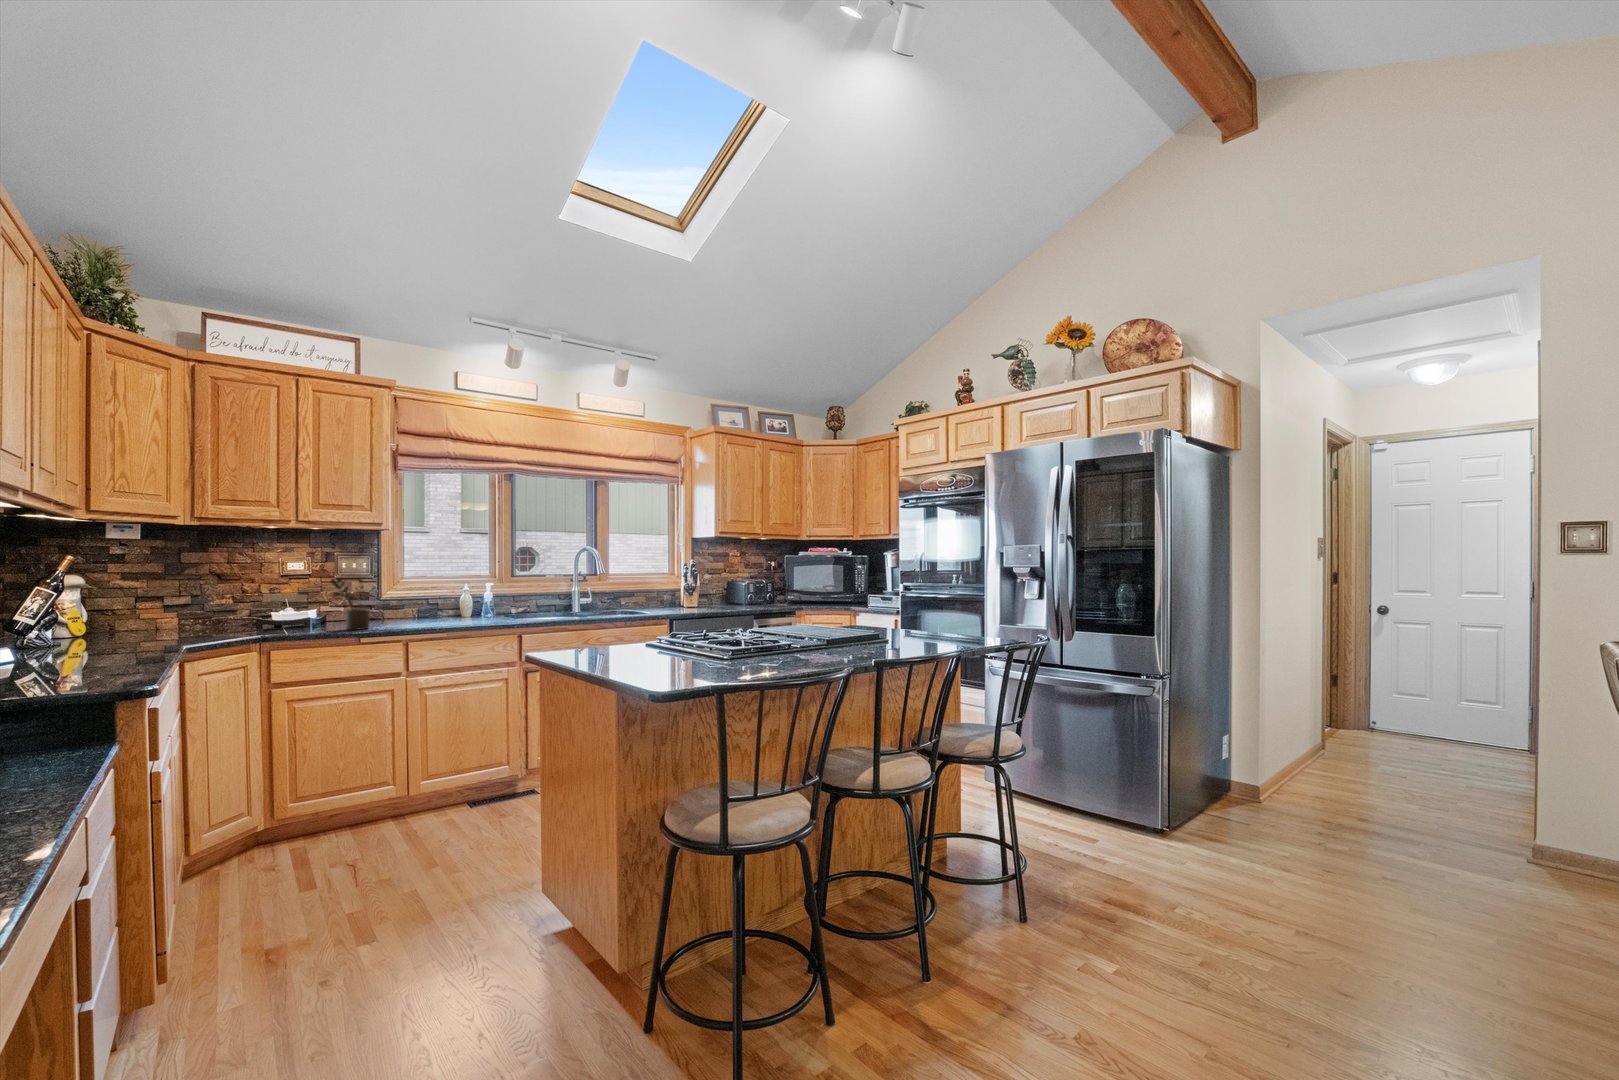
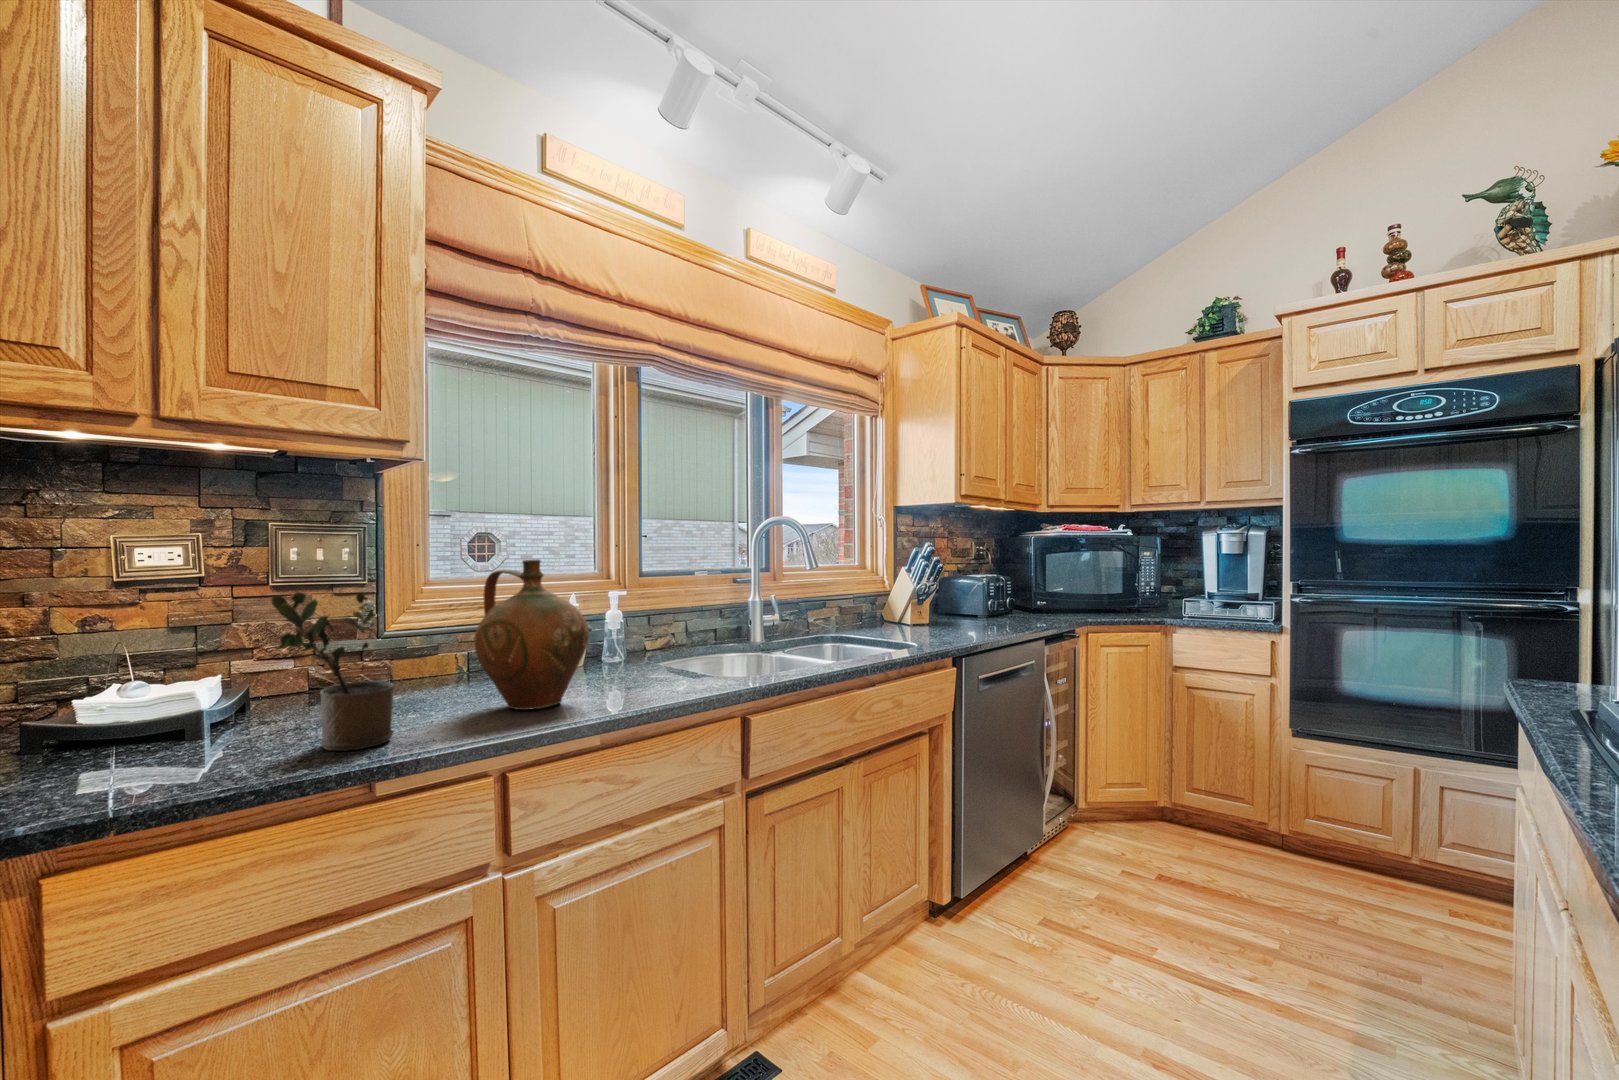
ceramic jug: none [404,568,451,625] -> present [475,560,589,710]

